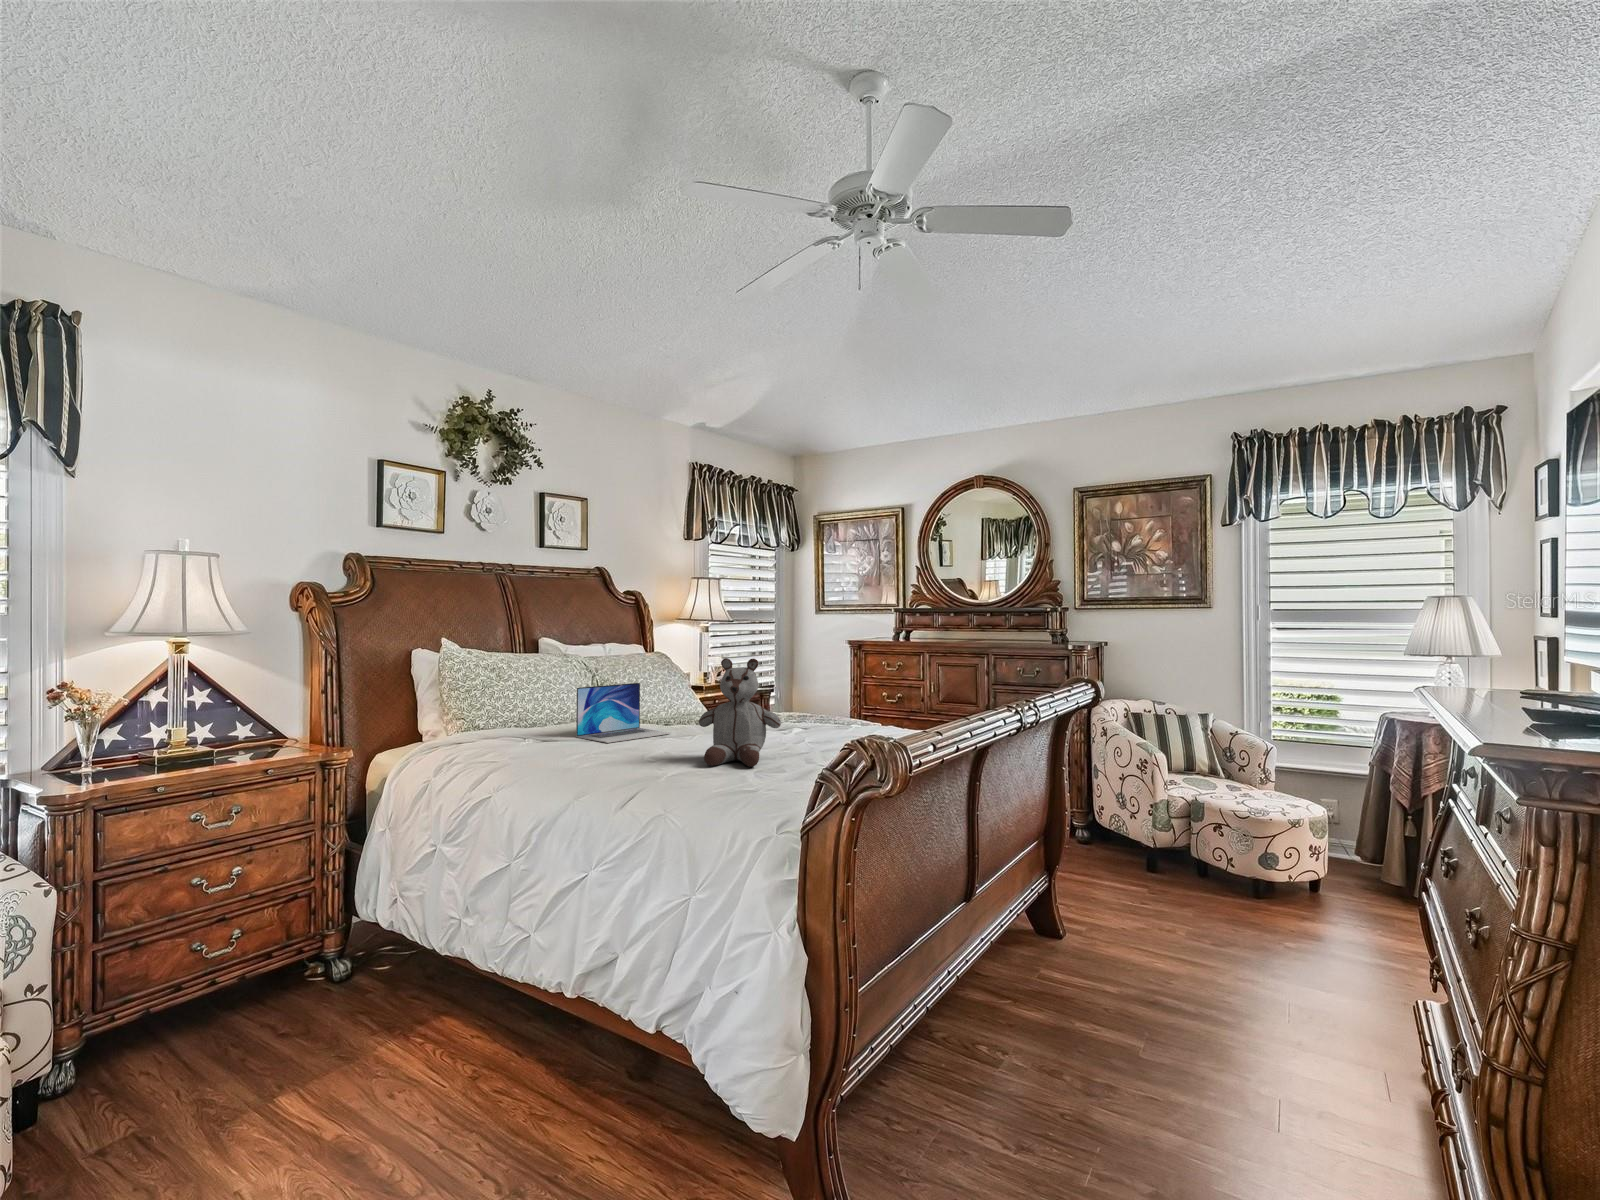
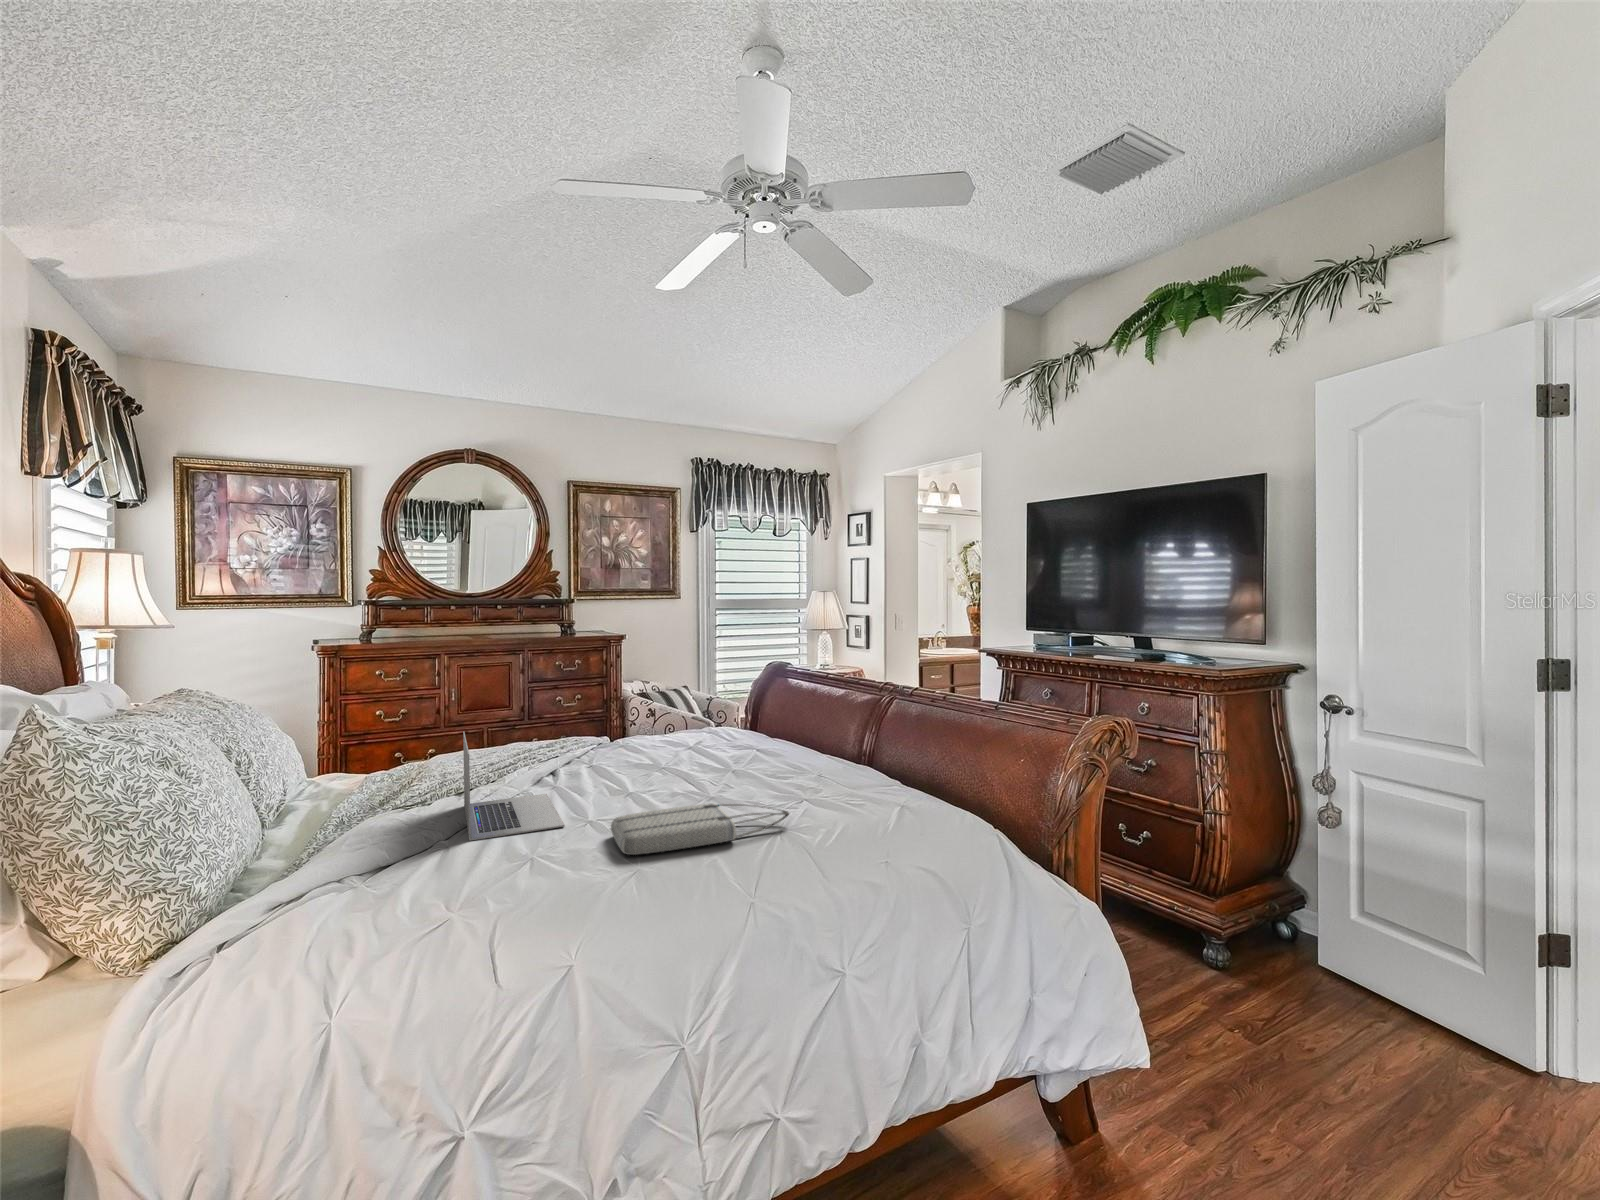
stuffed bear: present [699,658,781,767] -> none [733,666,825,797]
tote bag: none [554,739,641,766] -> present [611,803,789,855]

